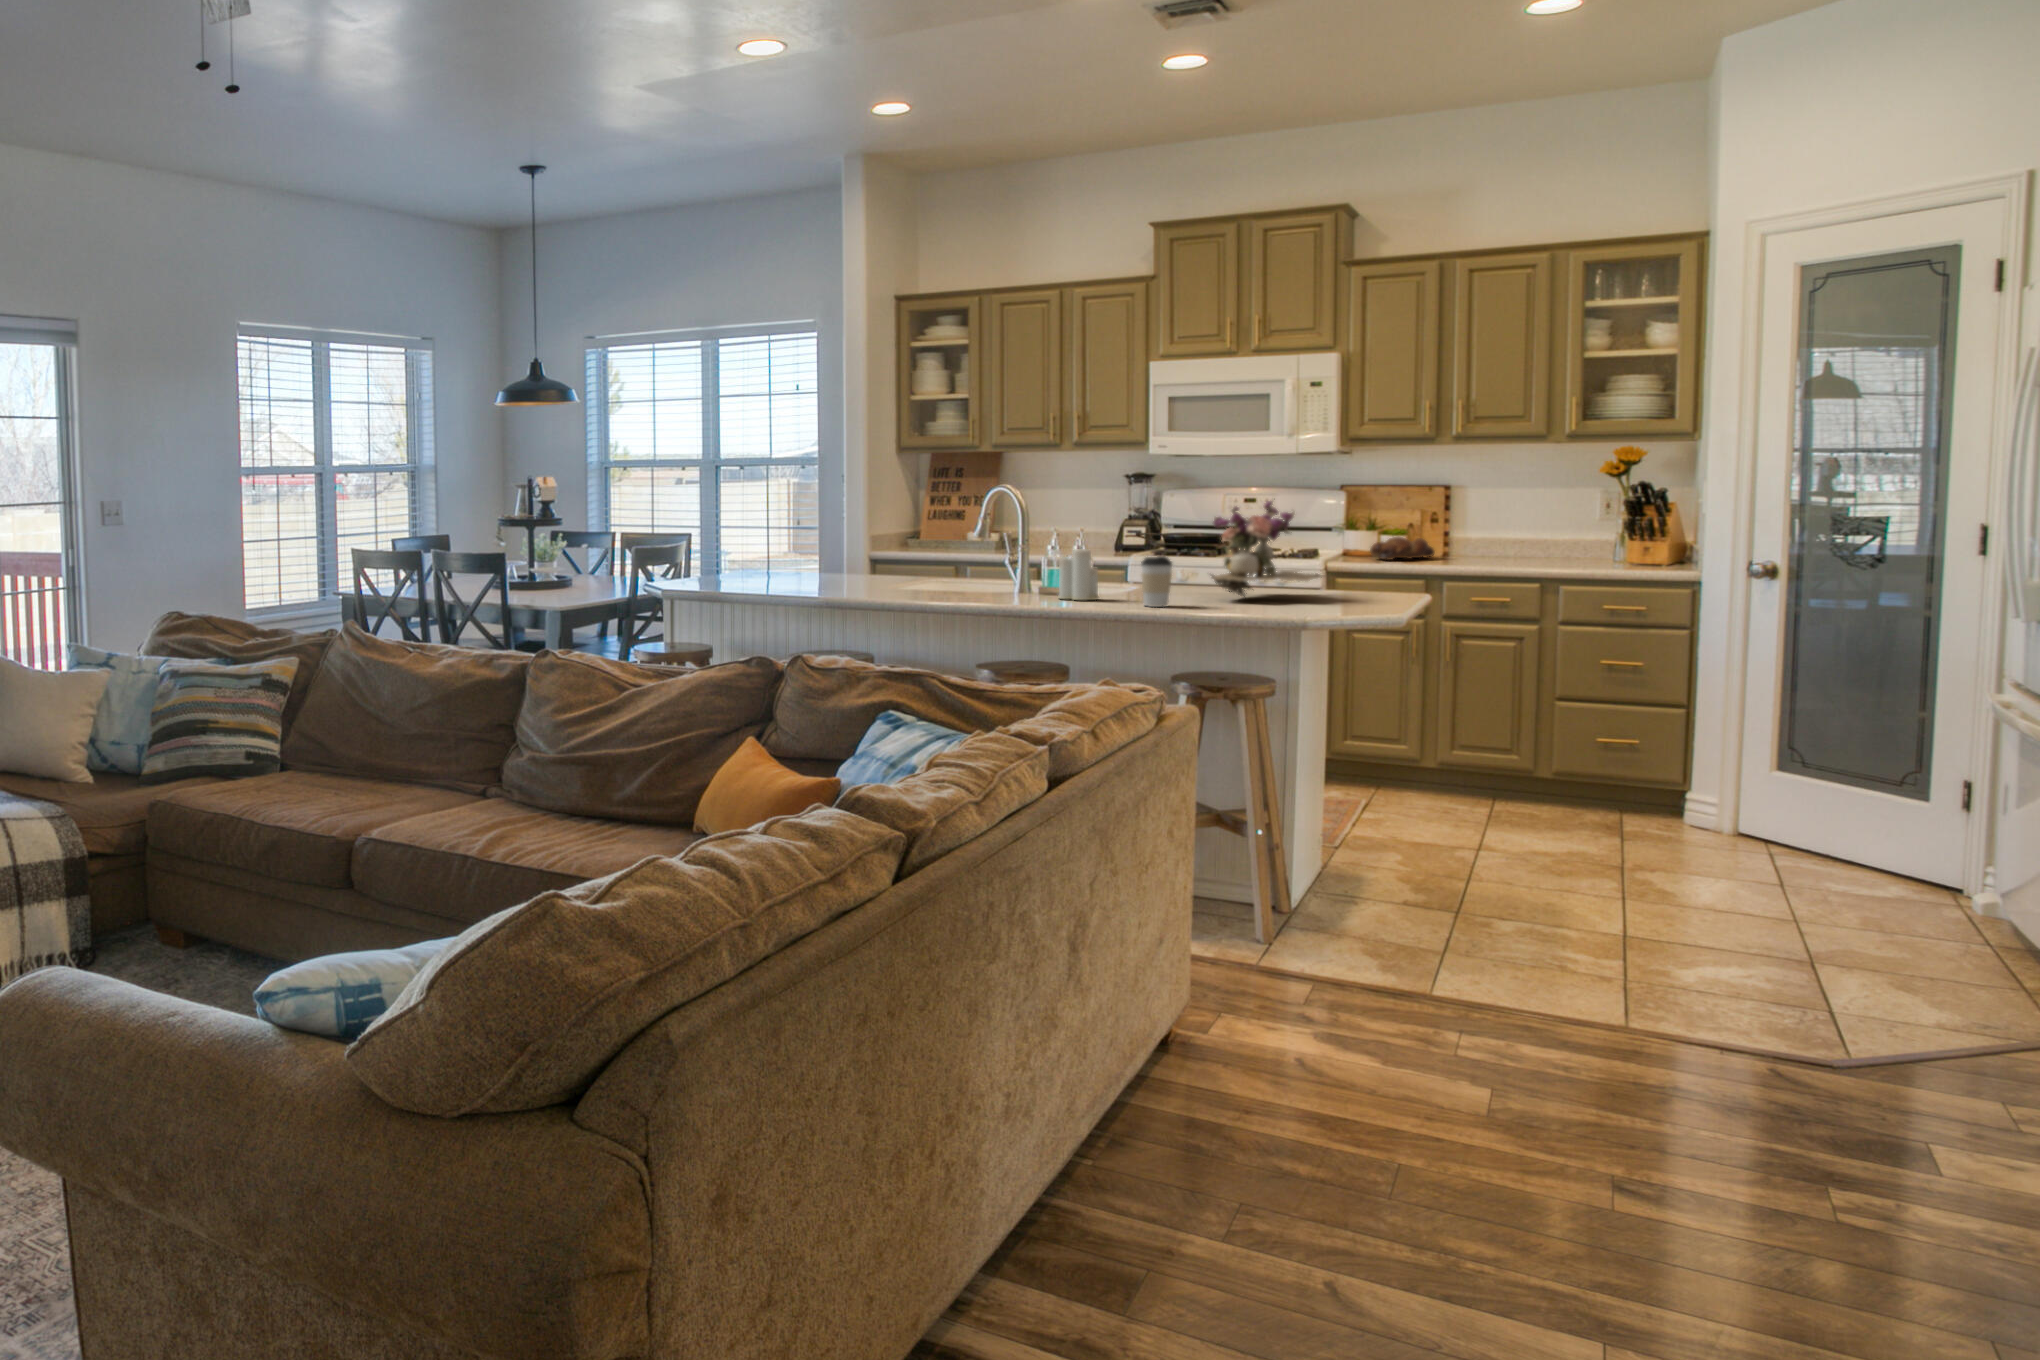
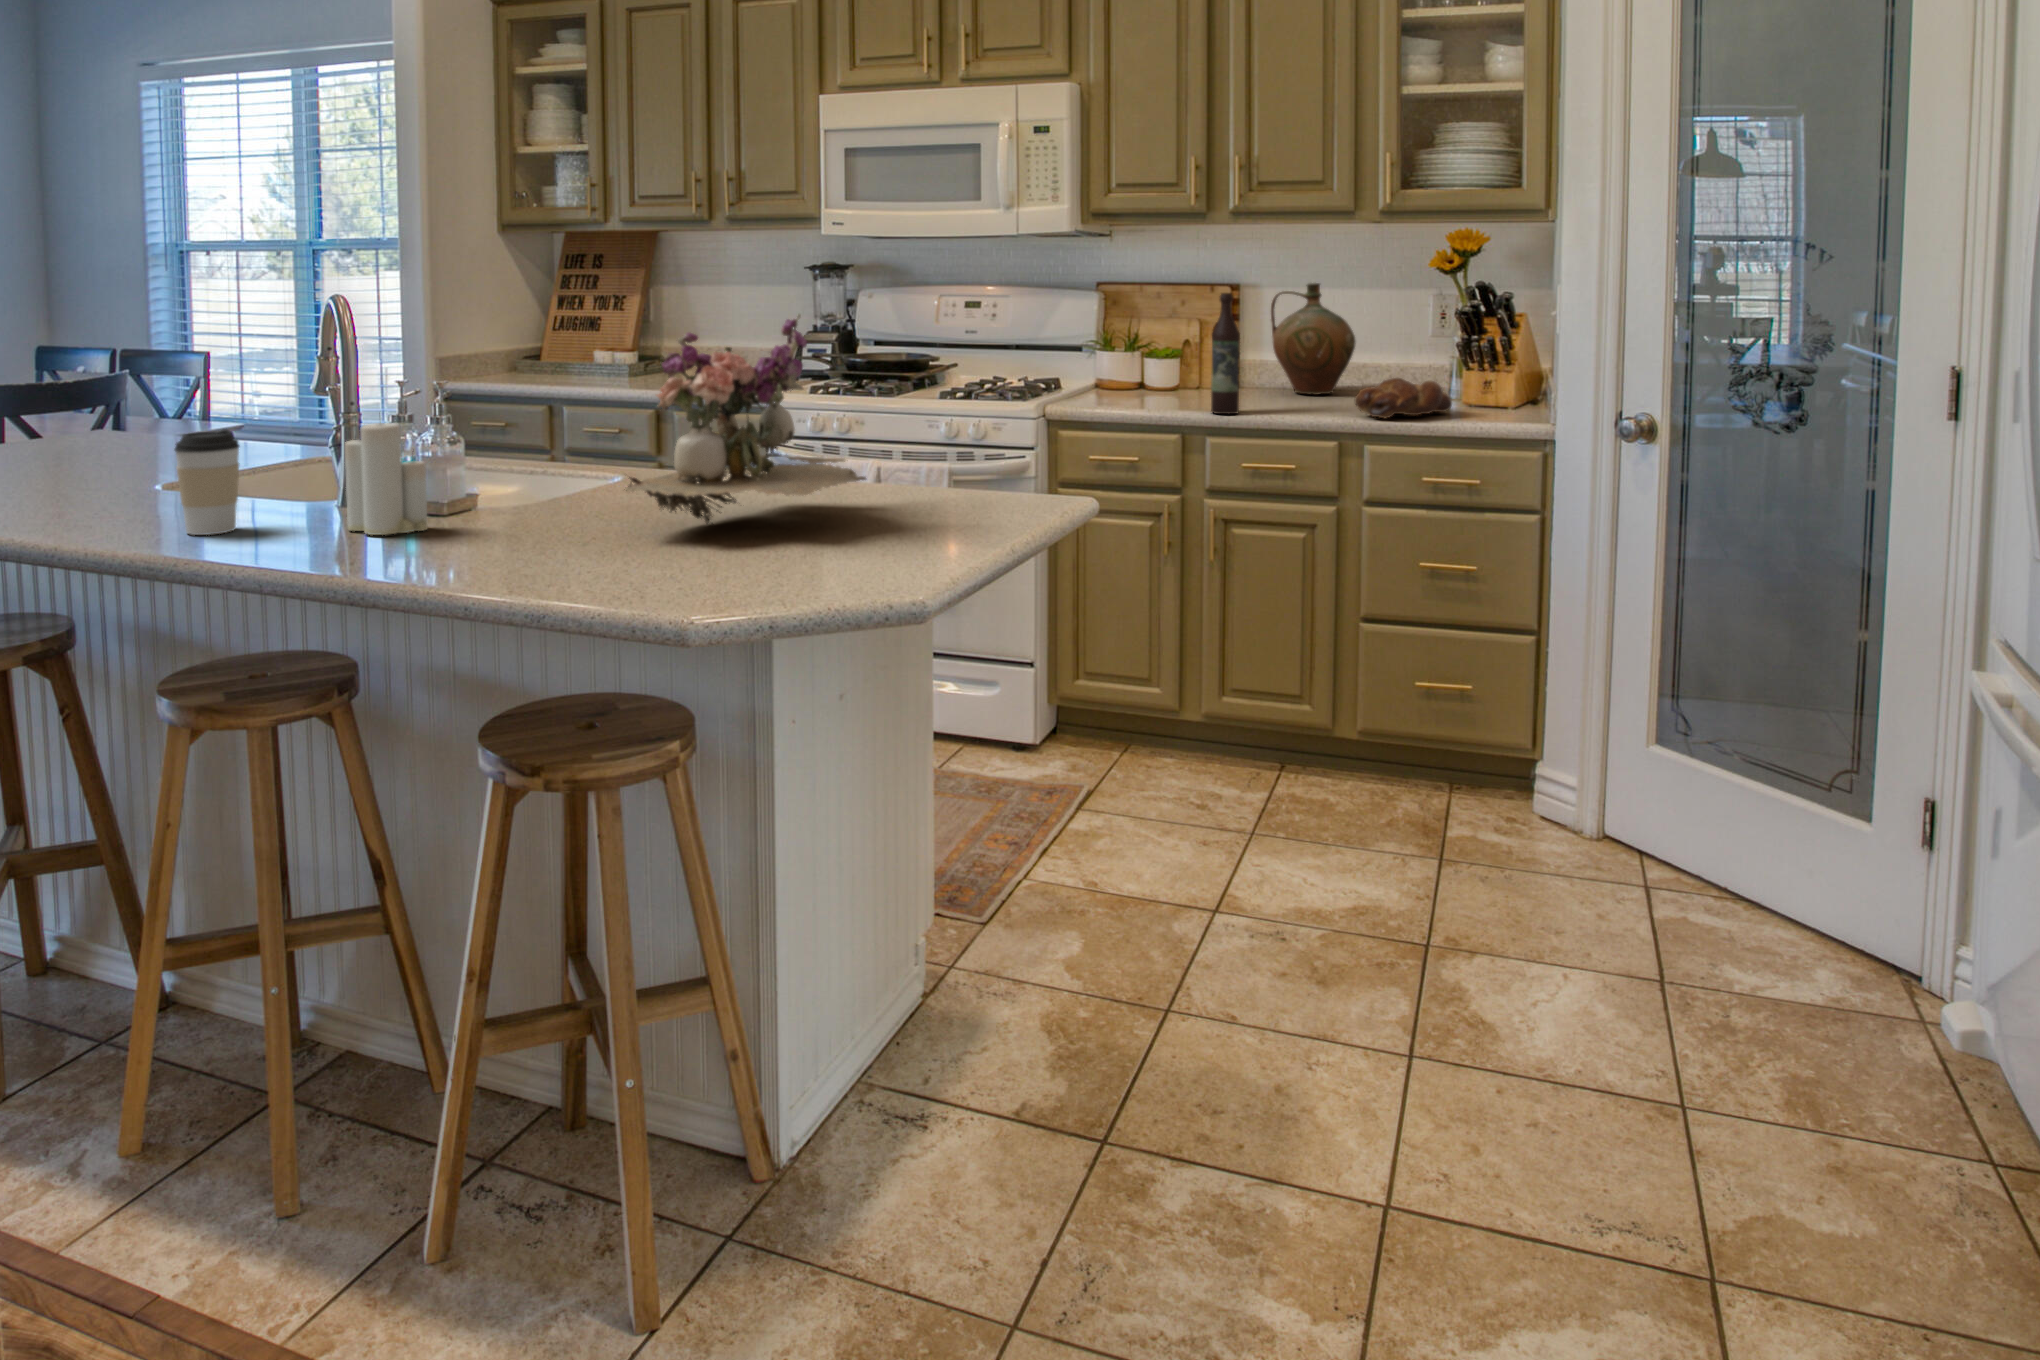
ceramic jug: none [1481,483,1546,557] -> present [1271,283,1356,395]
wine bottle: none [1447,490,1469,567] -> present [1211,293,1240,414]
bread loaf: present [1370,537,1435,560] -> present [1355,378,1452,418]
coffee cup: present [1141,556,1172,607] -> present [175,429,239,535]

